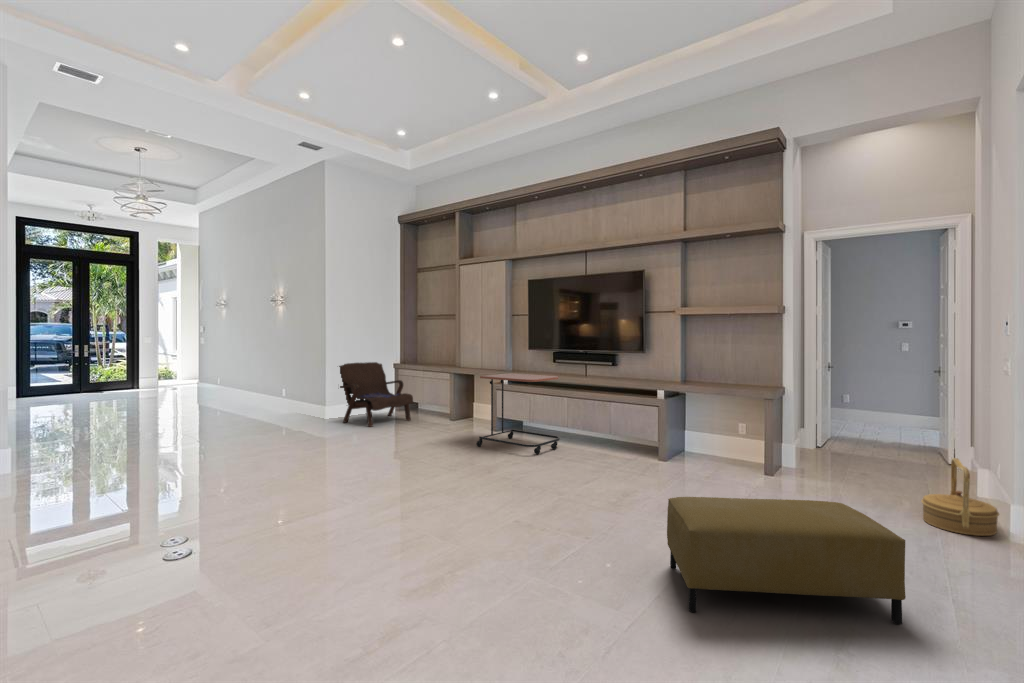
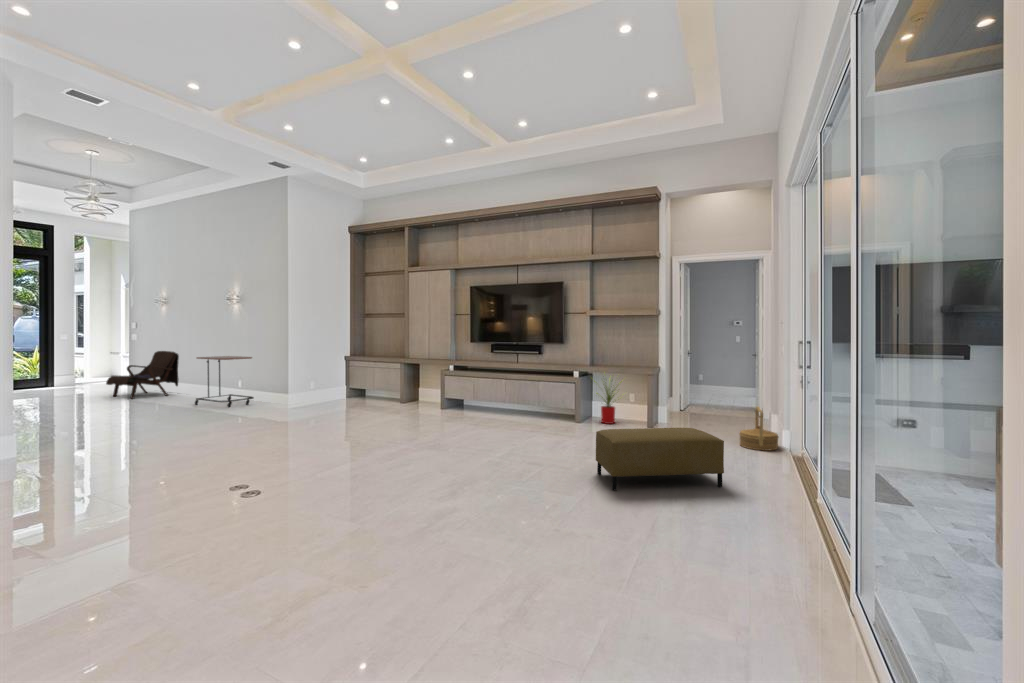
armchair: present [339,362,413,427] -> present [106,351,179,399]
side table: present [477,373,560,454] -> present [195,356,254,407]
house plant: none [679,389,736,465] -> present [594,381,622,424]

